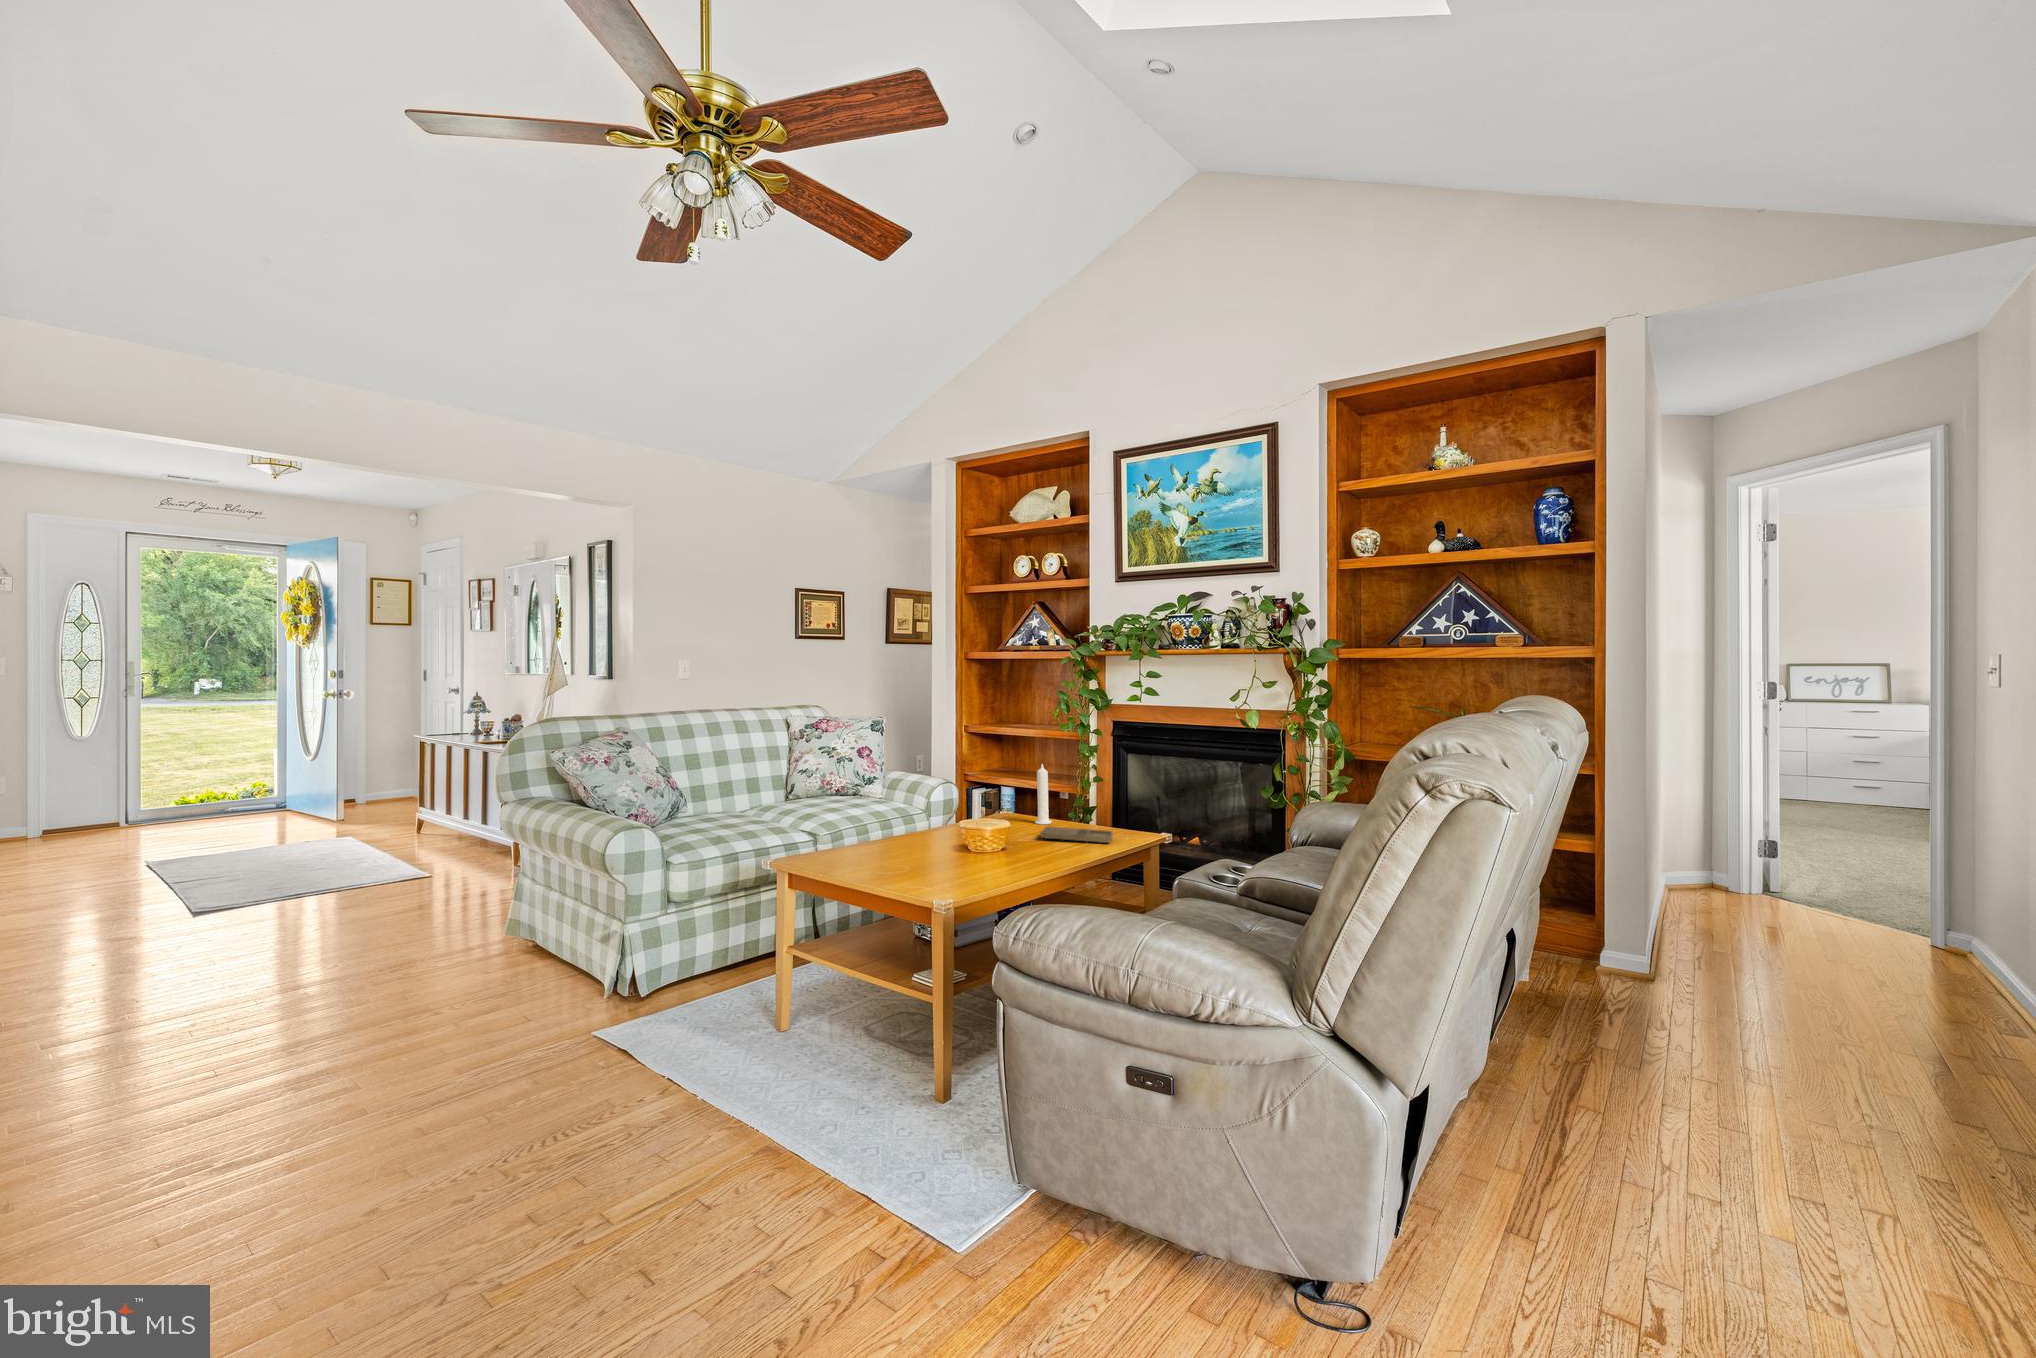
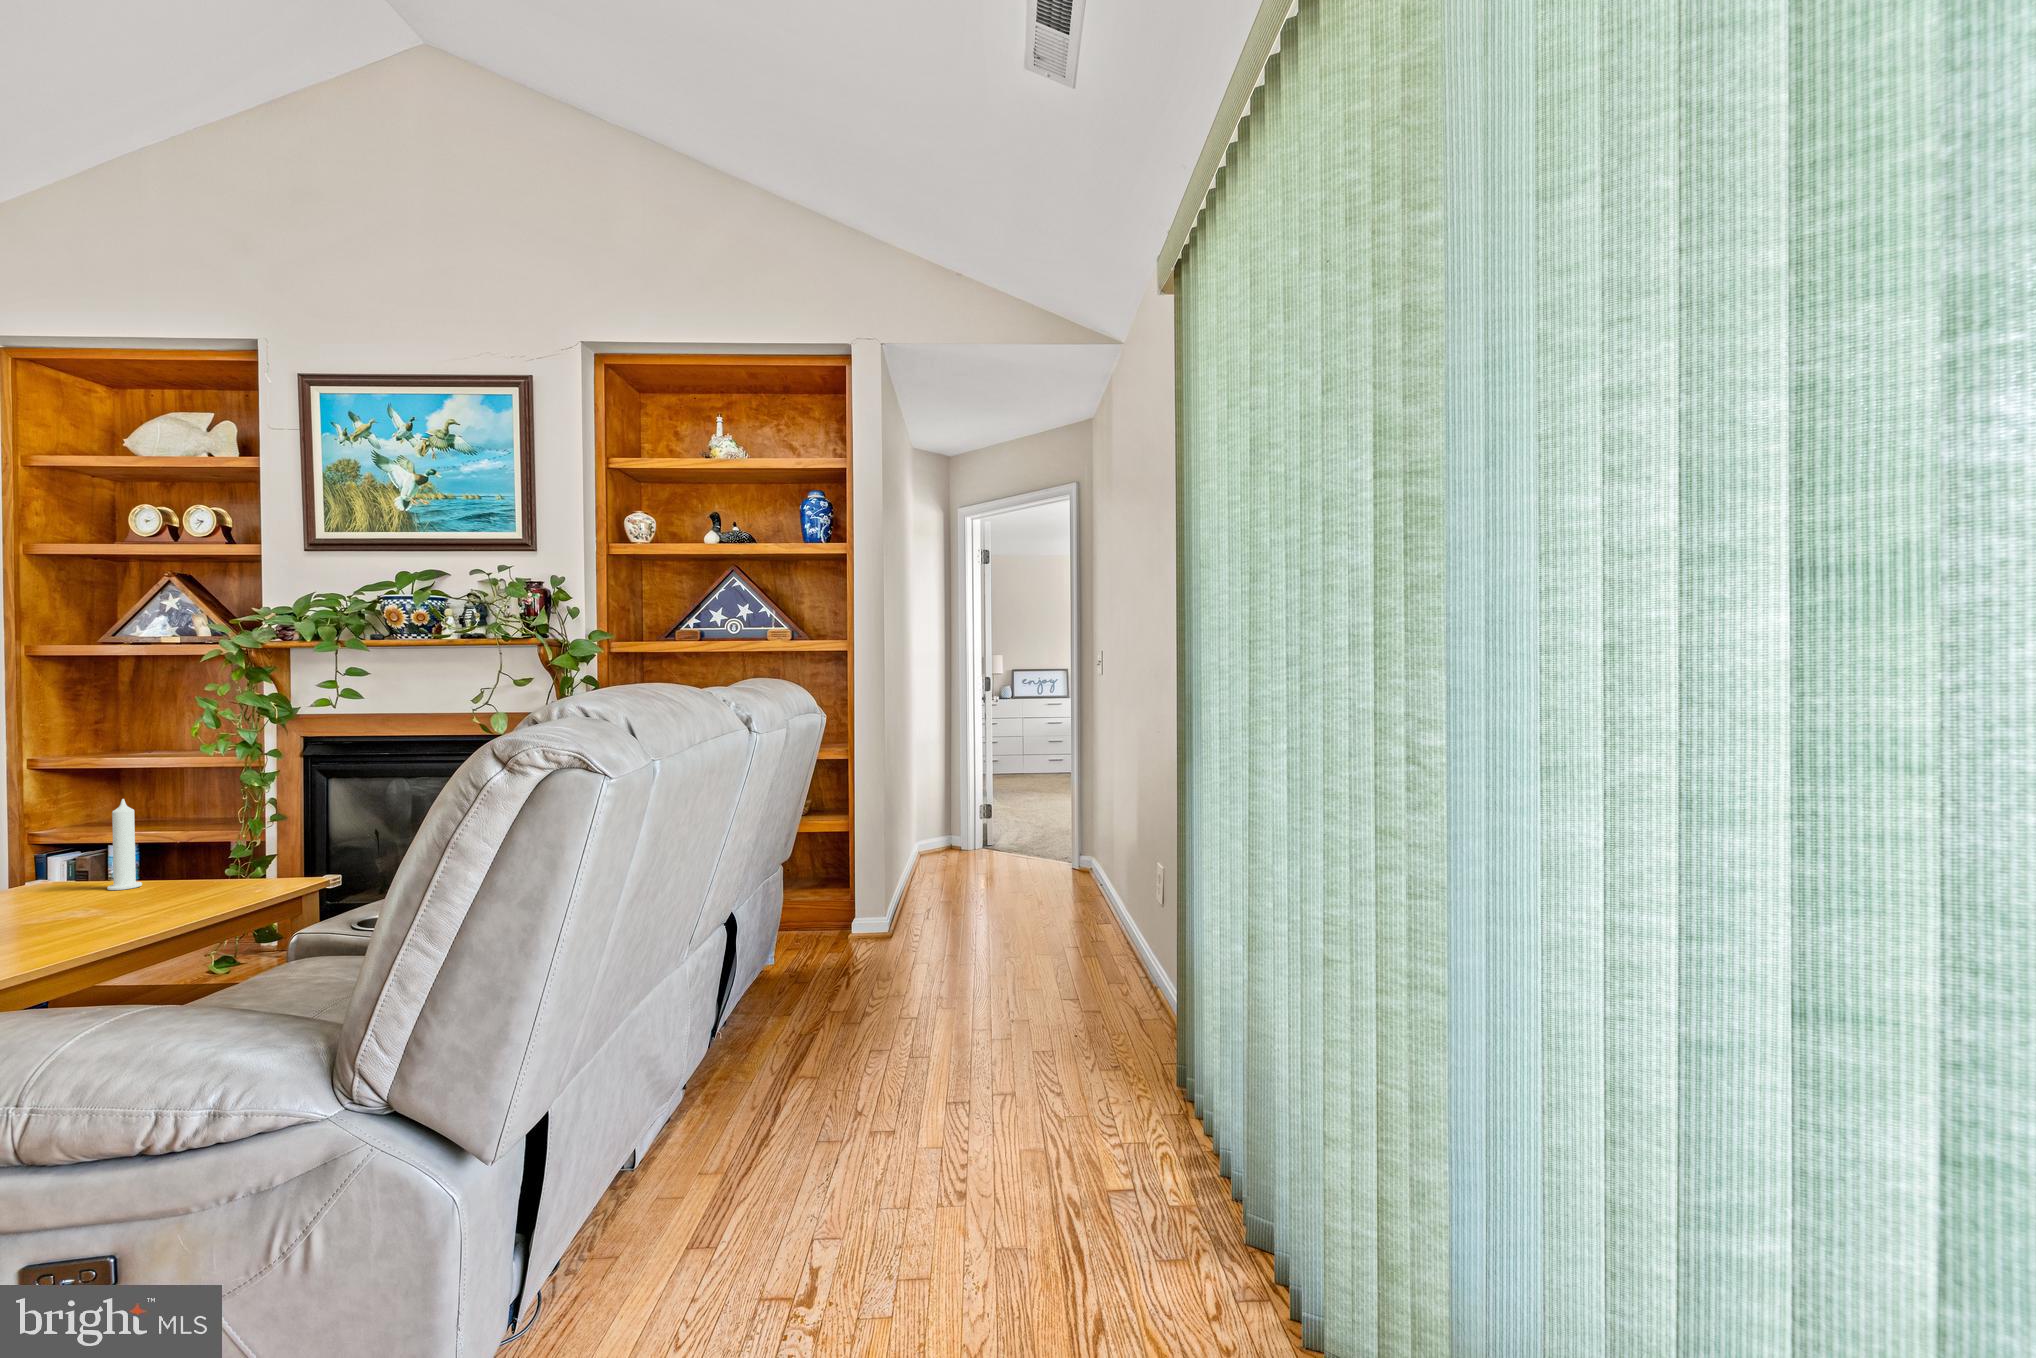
tray: present [1040,826,1113,843] -> none [91,884,240,913]

